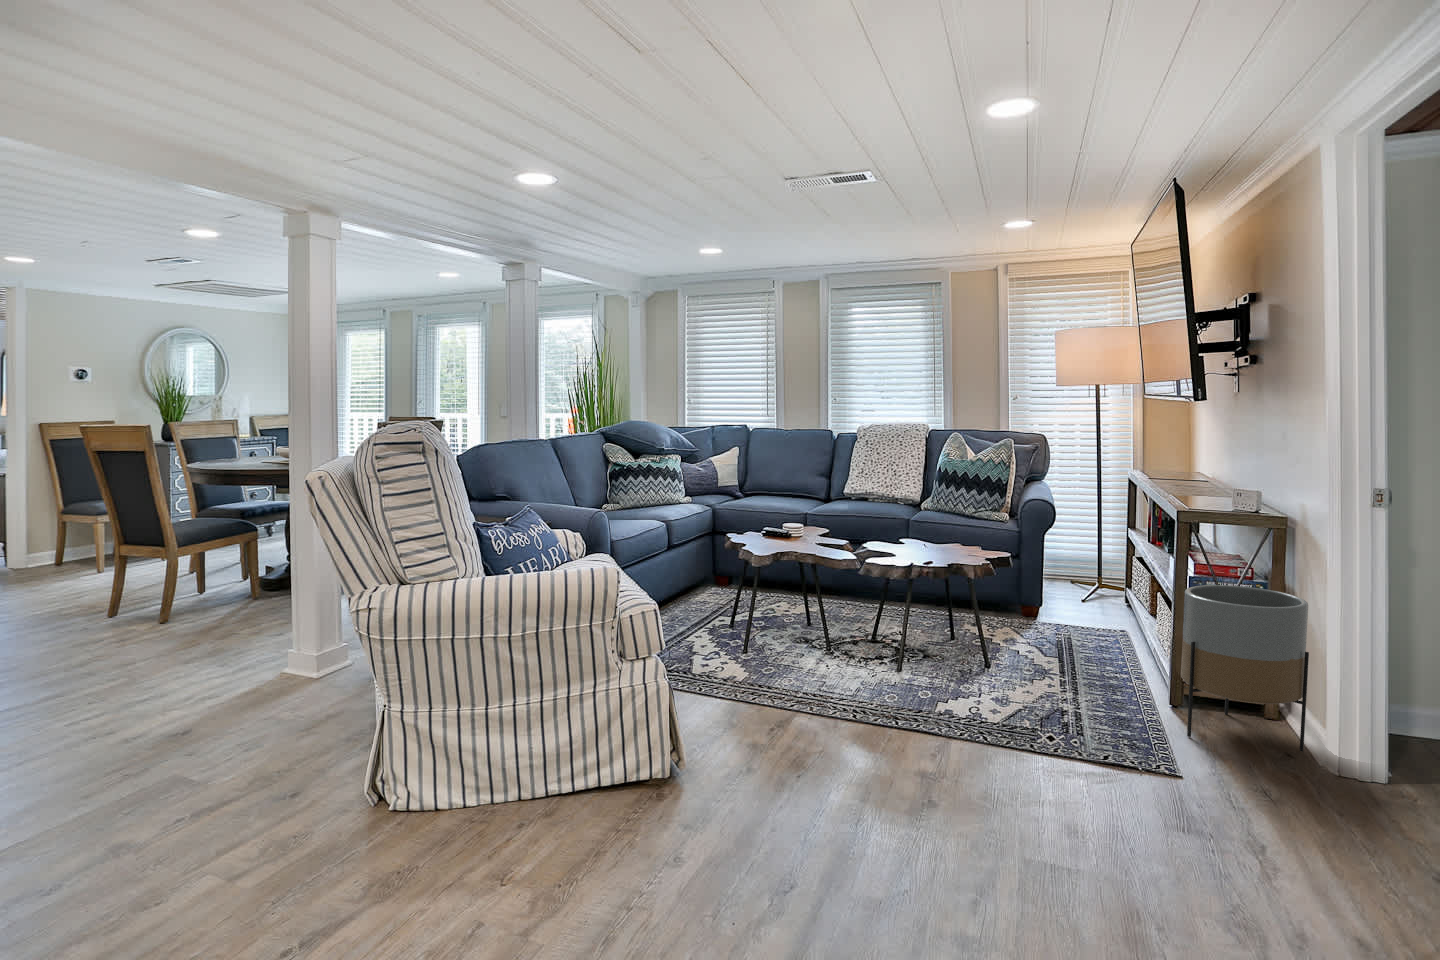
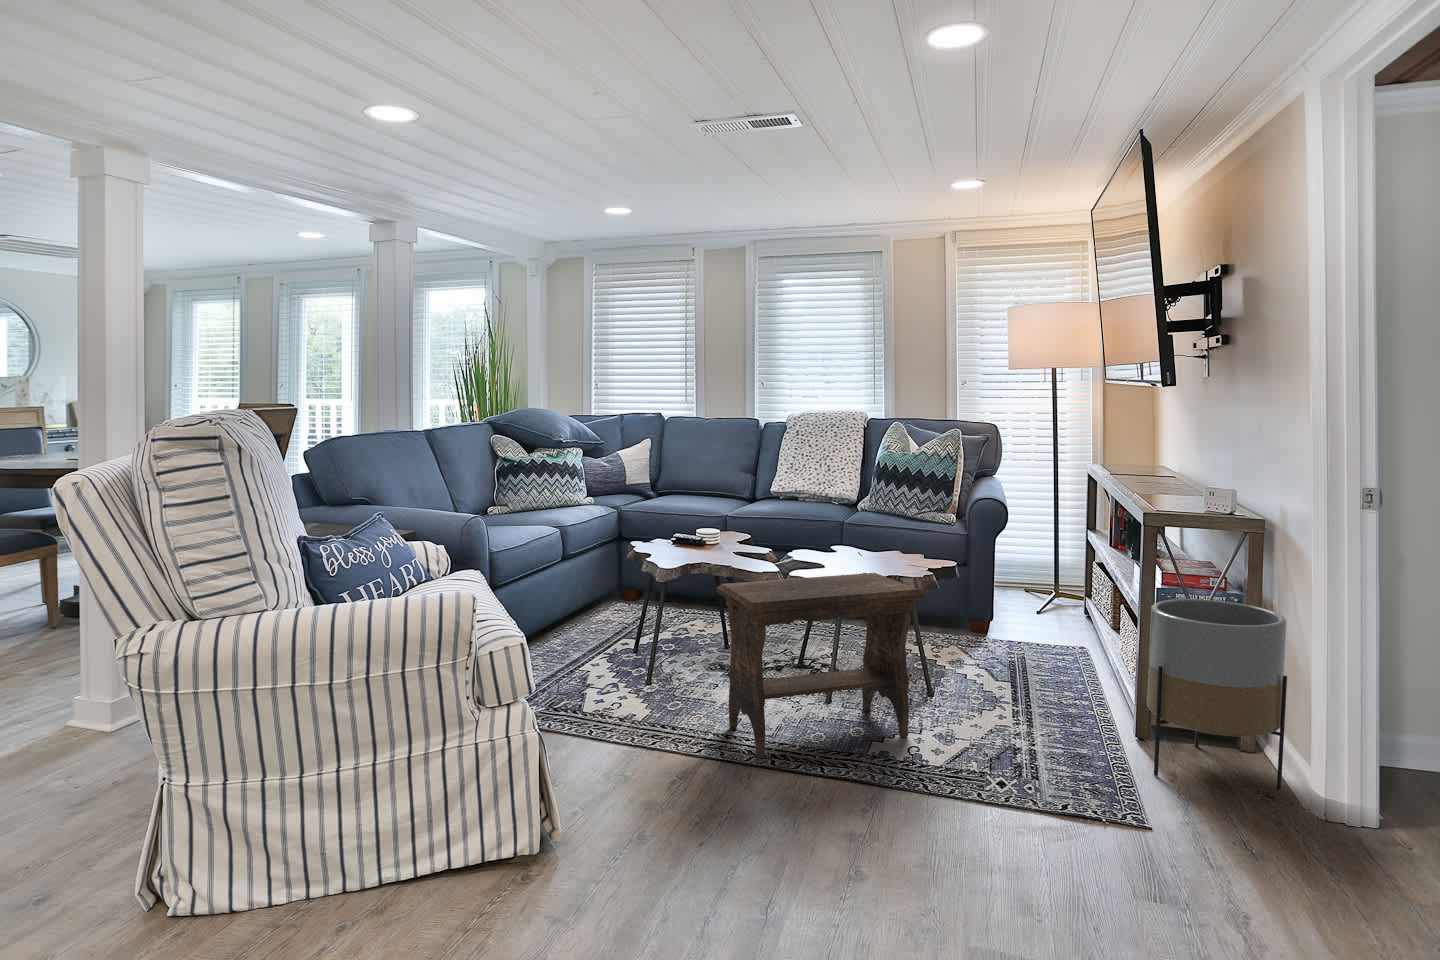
footstool: none [805,560,984,712] -> present [716,573,925,758]

